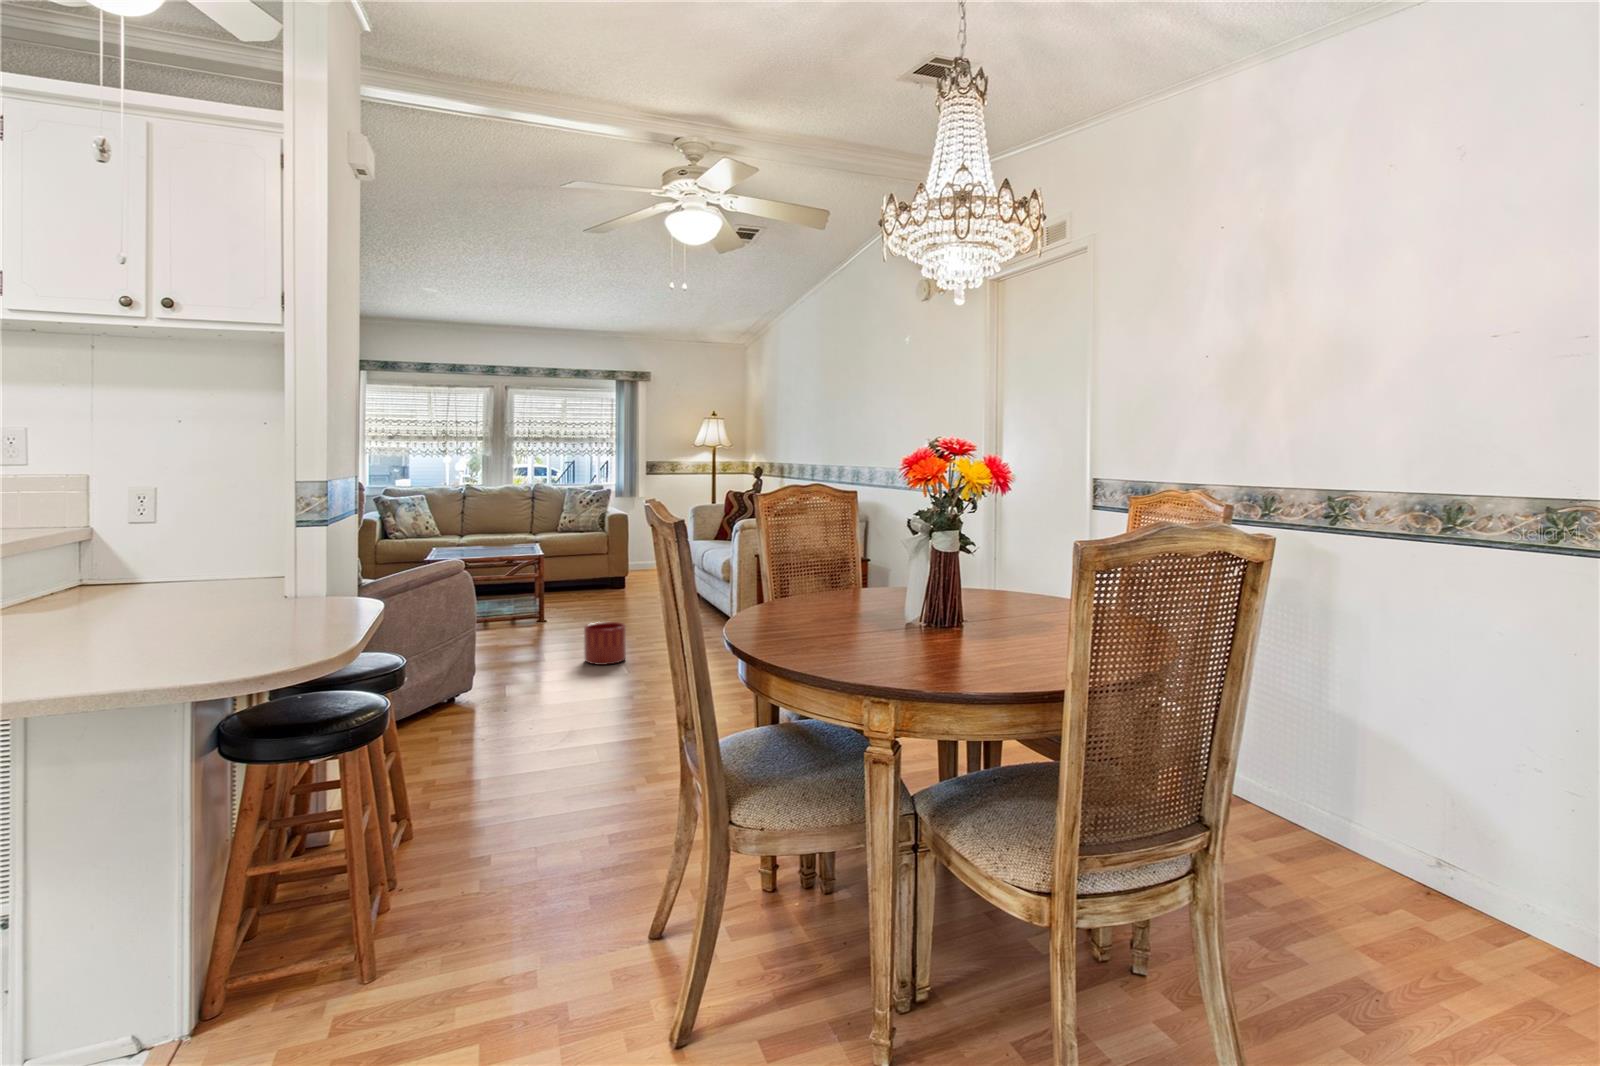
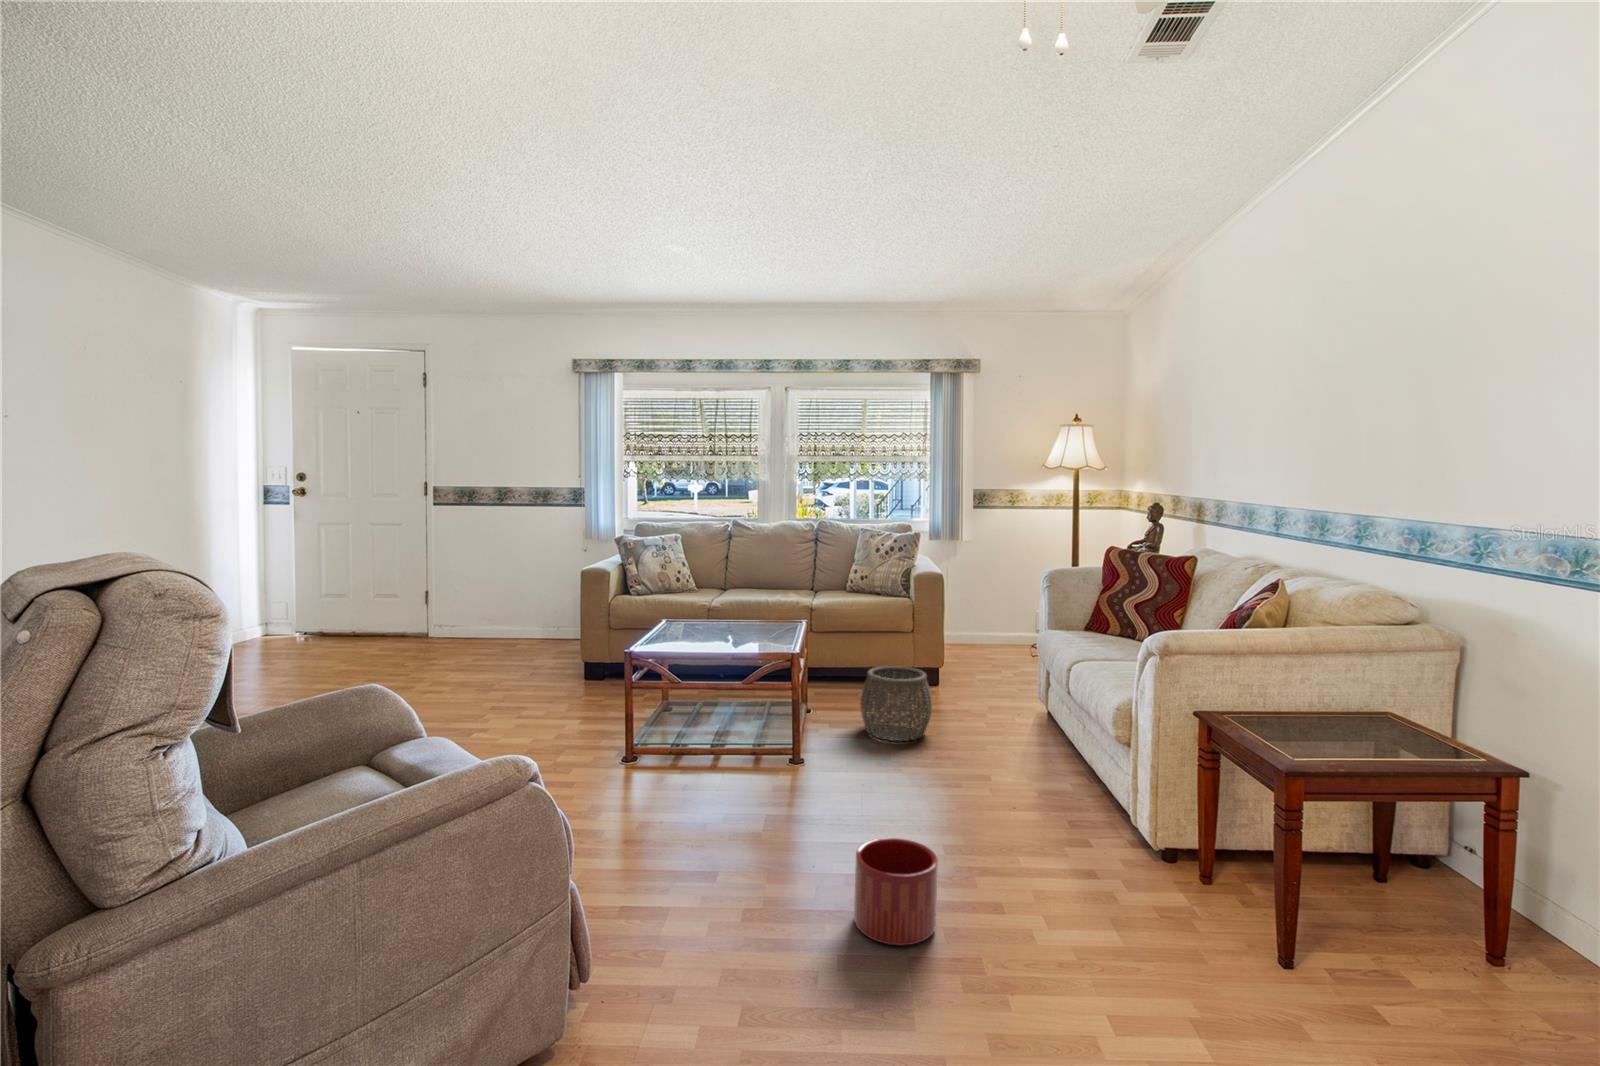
woven basket: none [575,568,622,611] -> present [860,666,932,741]

